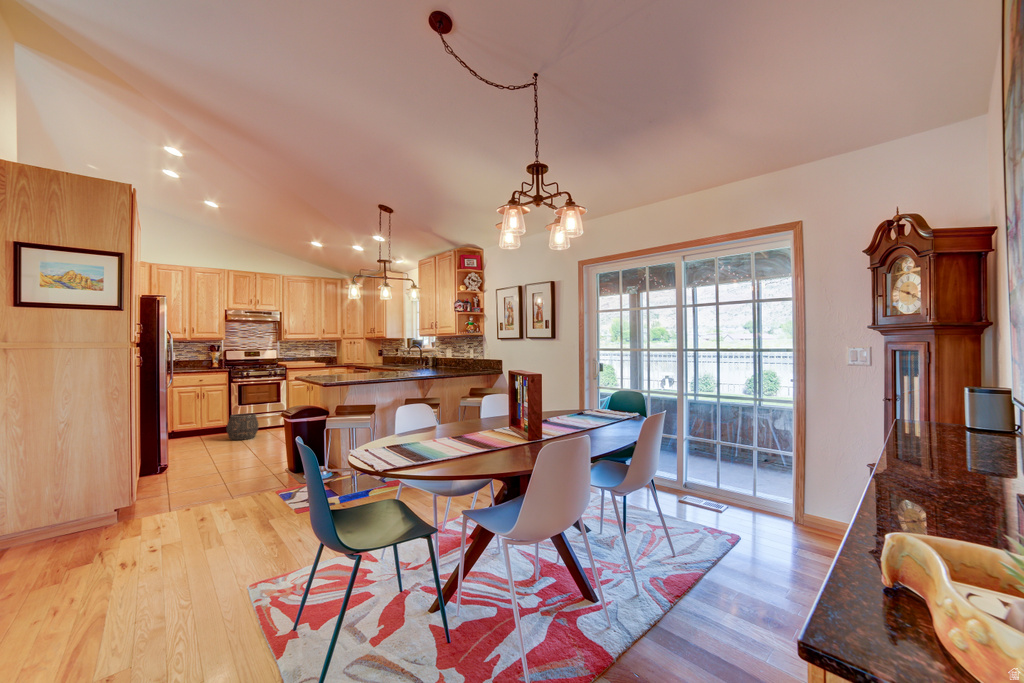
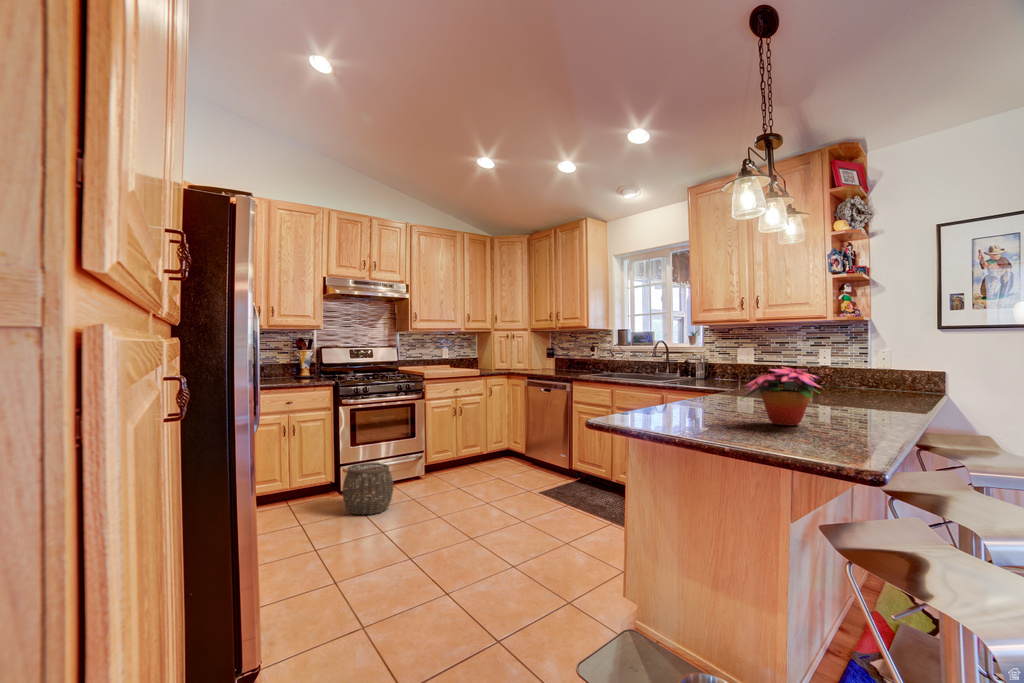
flower arrangement: none [354,357,390,380] -> present [742,367,821,426]

